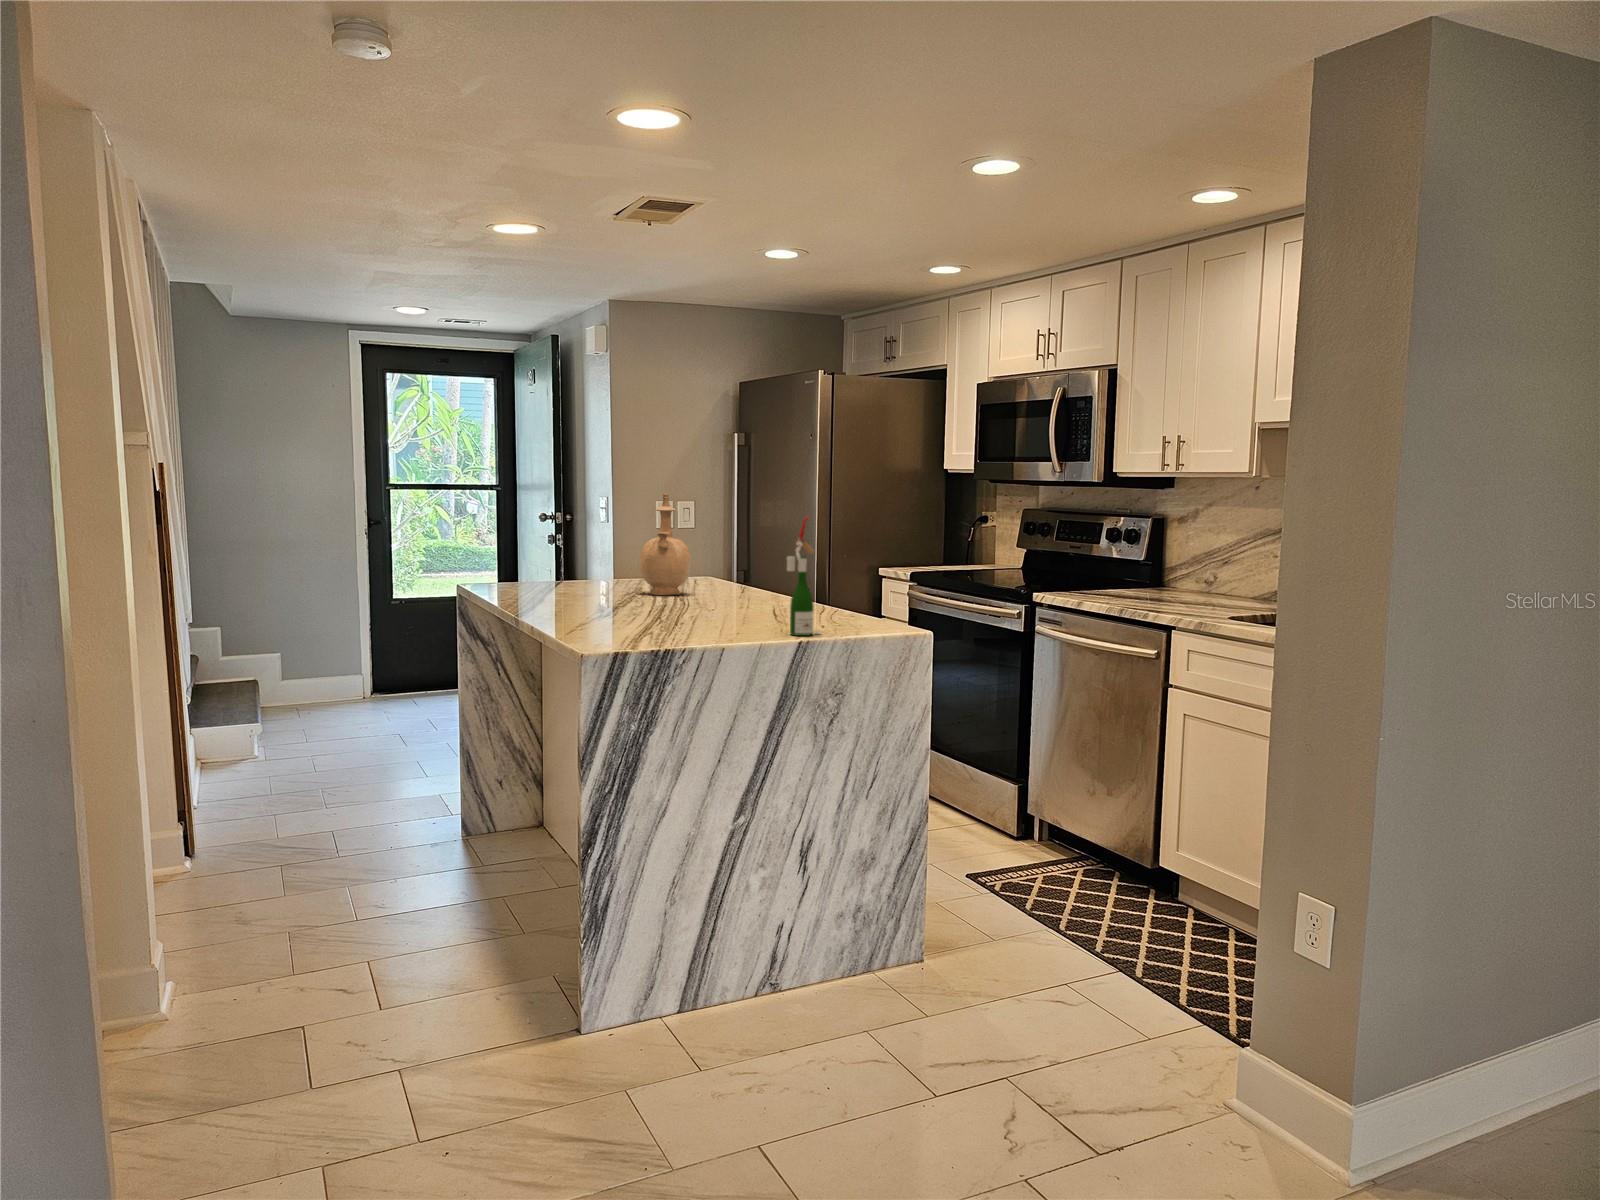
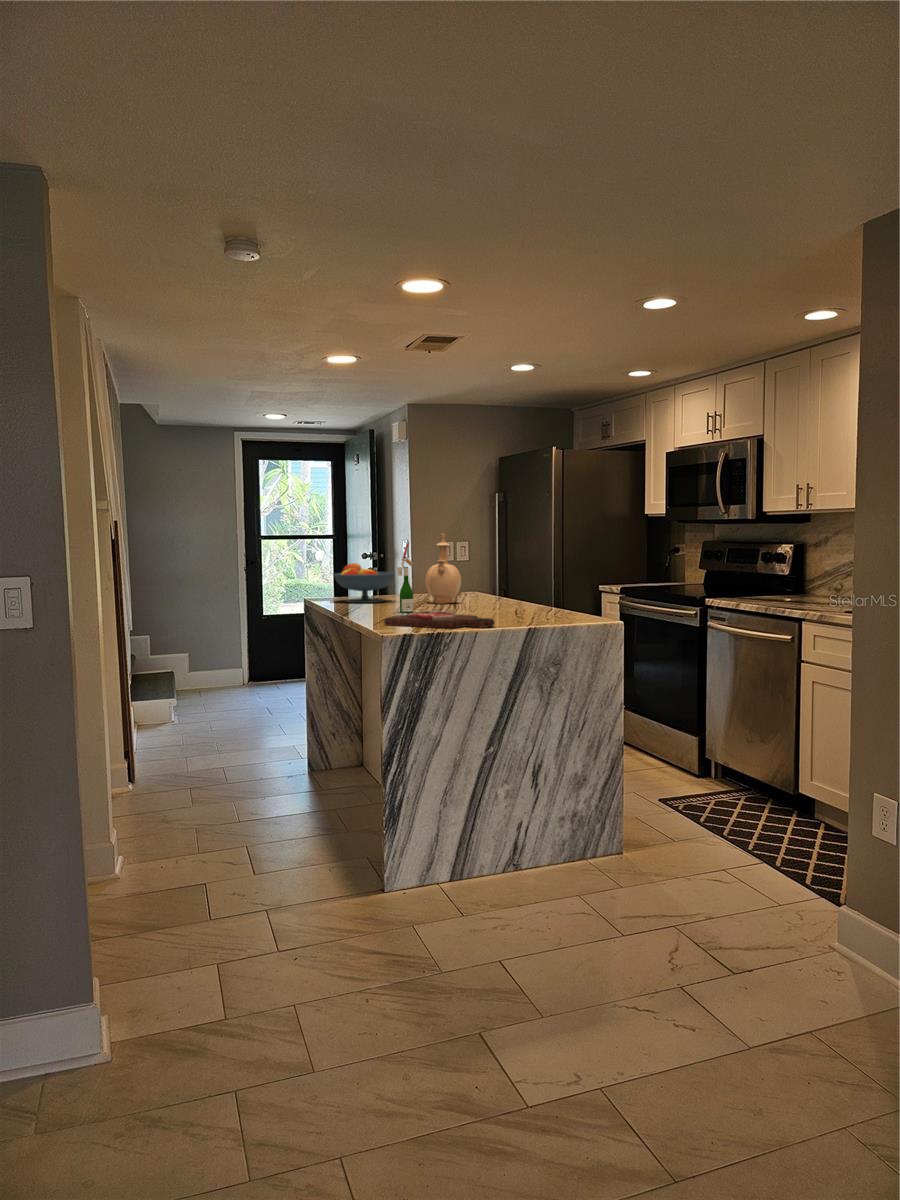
wine bottle: present [787,516,821,636] -> present [397,543,419,613]
fruit bowl: none [501,533,594,593] -> present [334,563,395,603]
cutting board: none [583,615,750,643] -> present [384,611,495,628]

